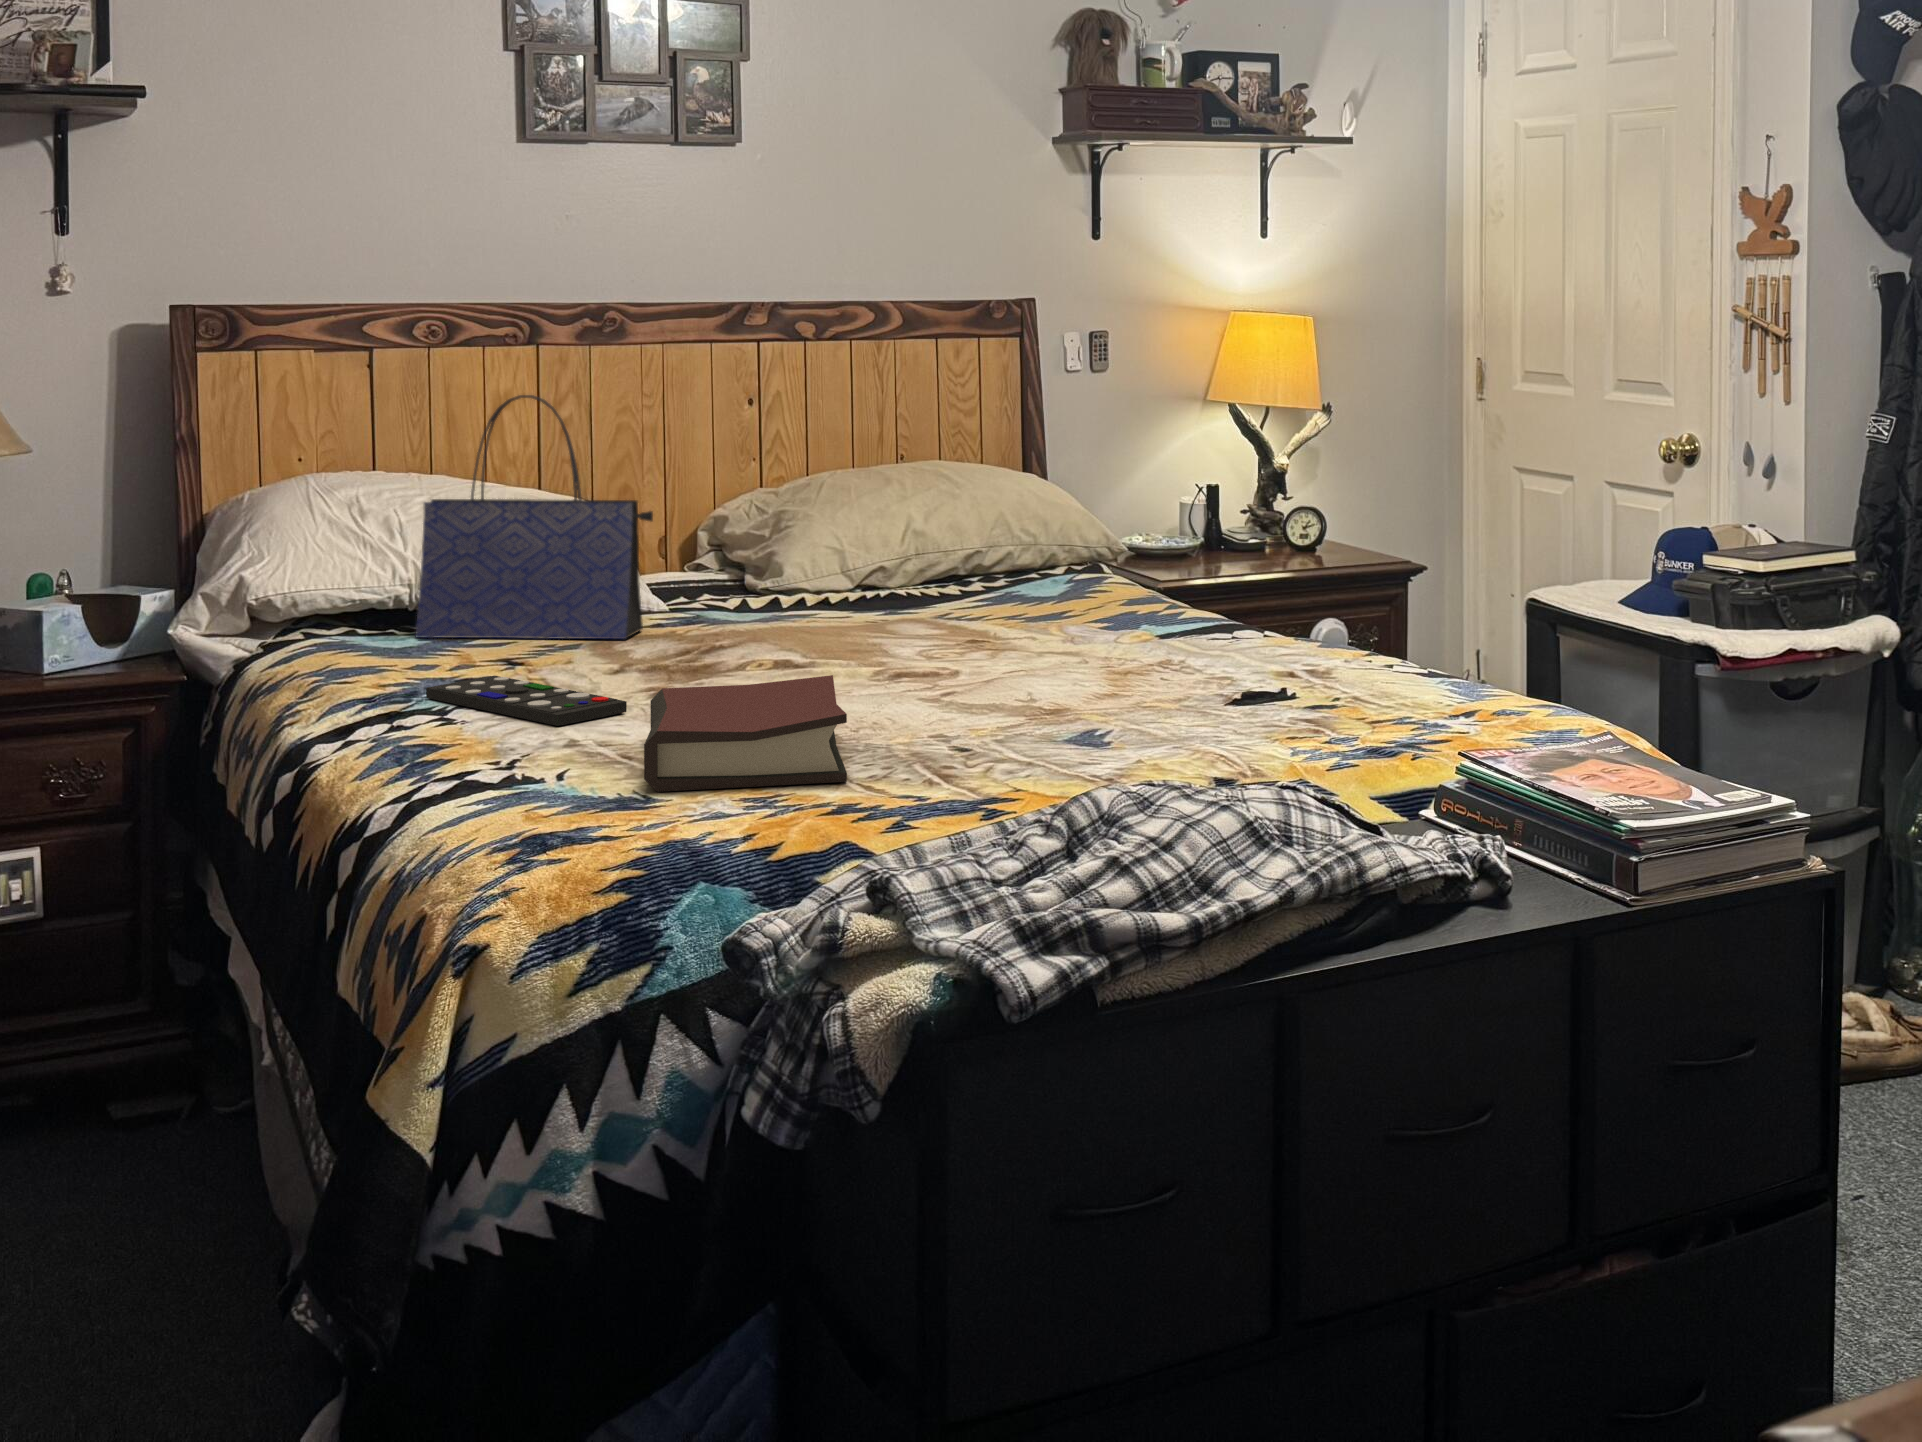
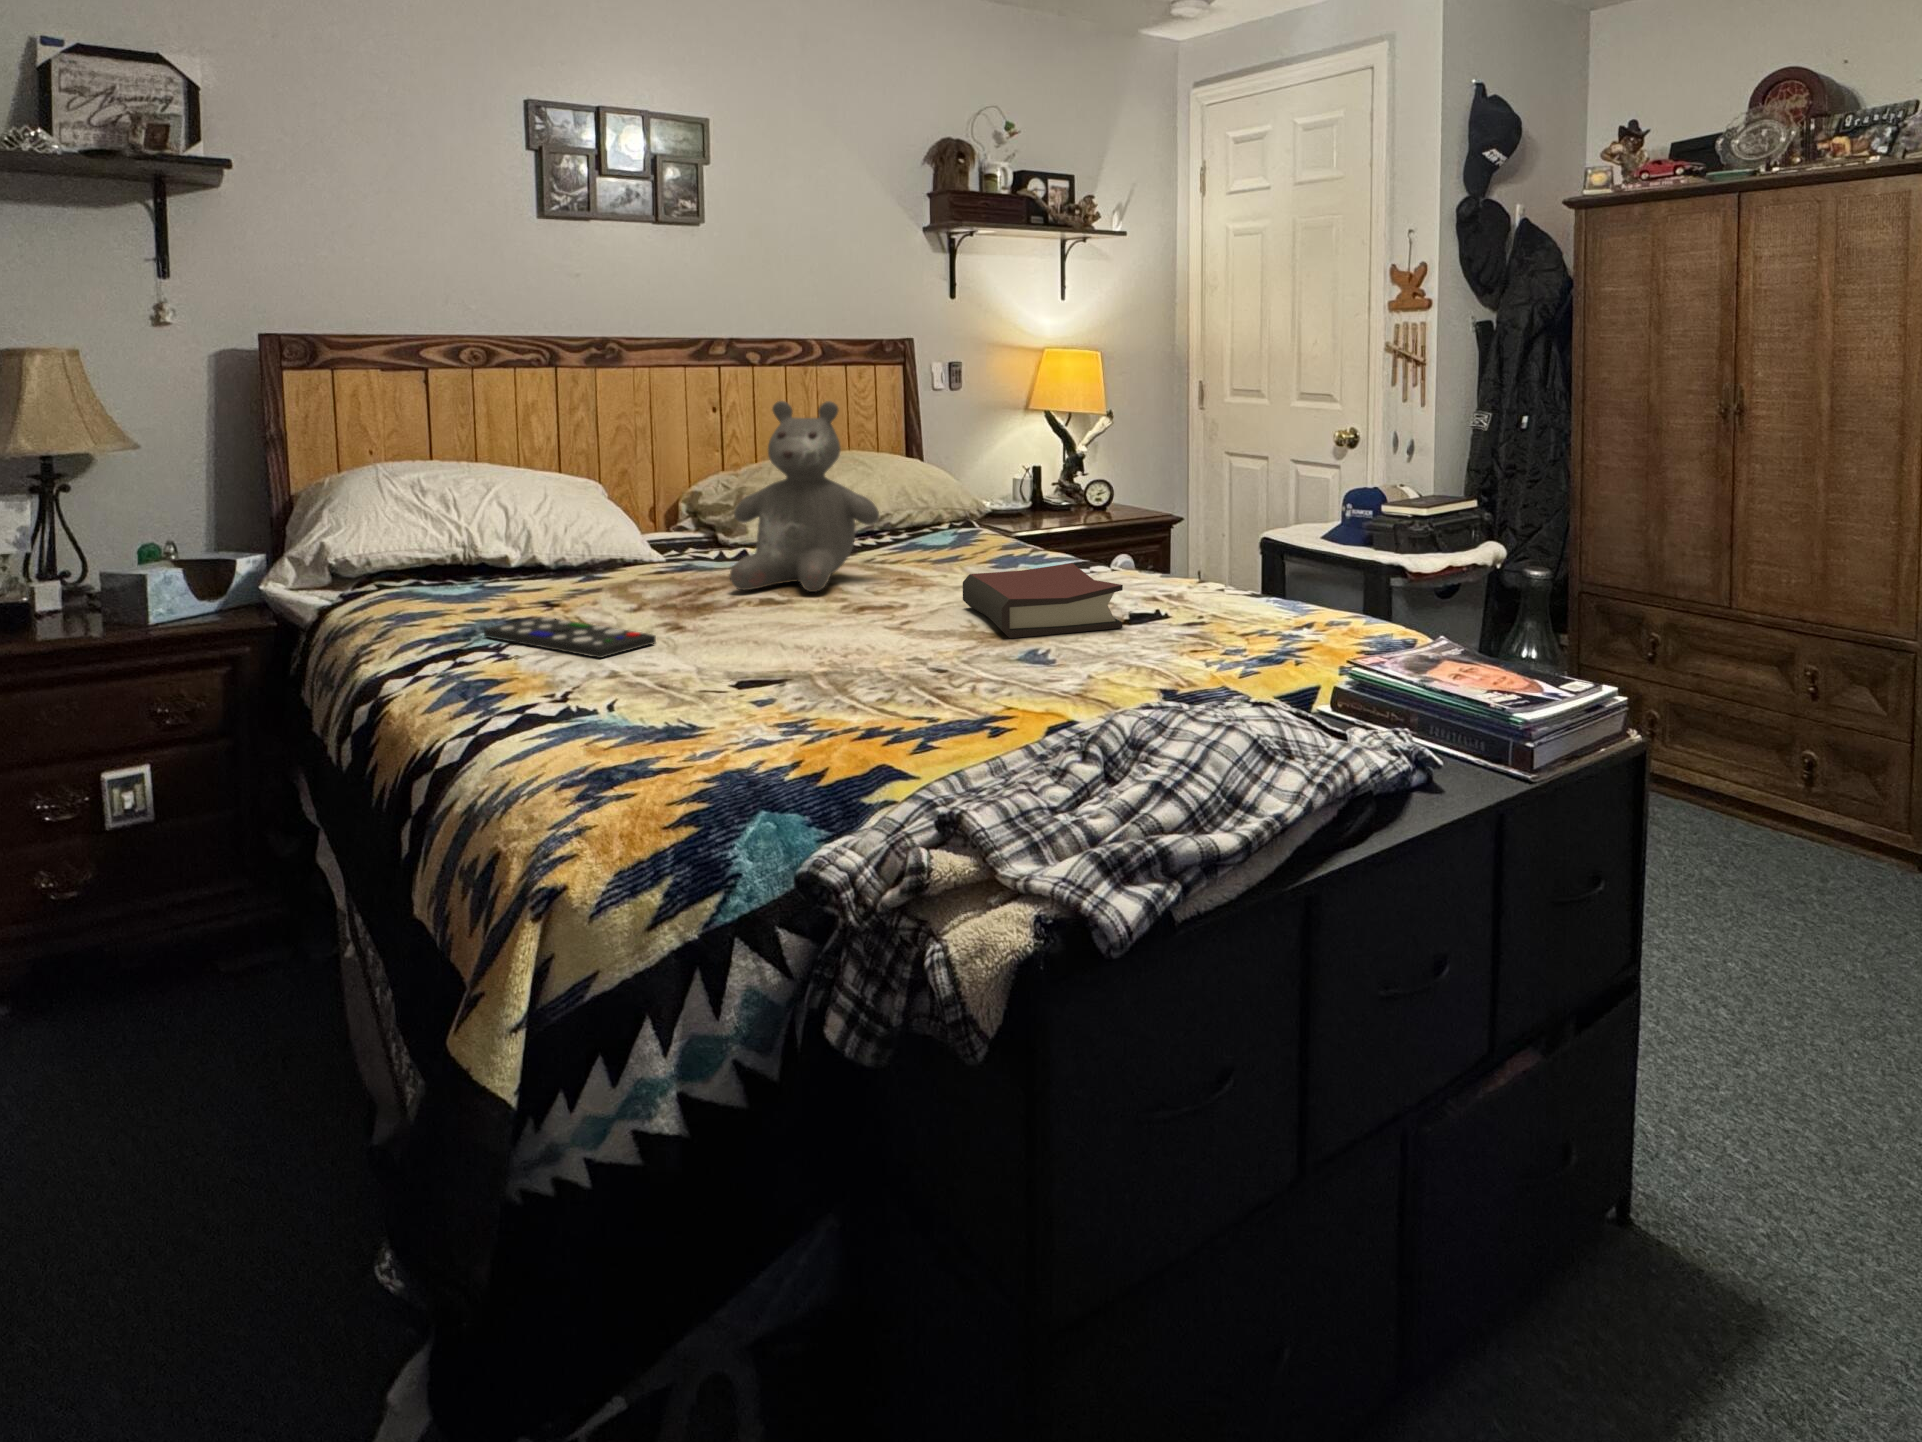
tote bag: present [415,395,653,639] -> none [471,400,661,586]
teddy bear: none [733,398,934,658] -> present [730,401,879,592]
hardback book: present [644,675,847,792] -> present [963,563,1123,638]

